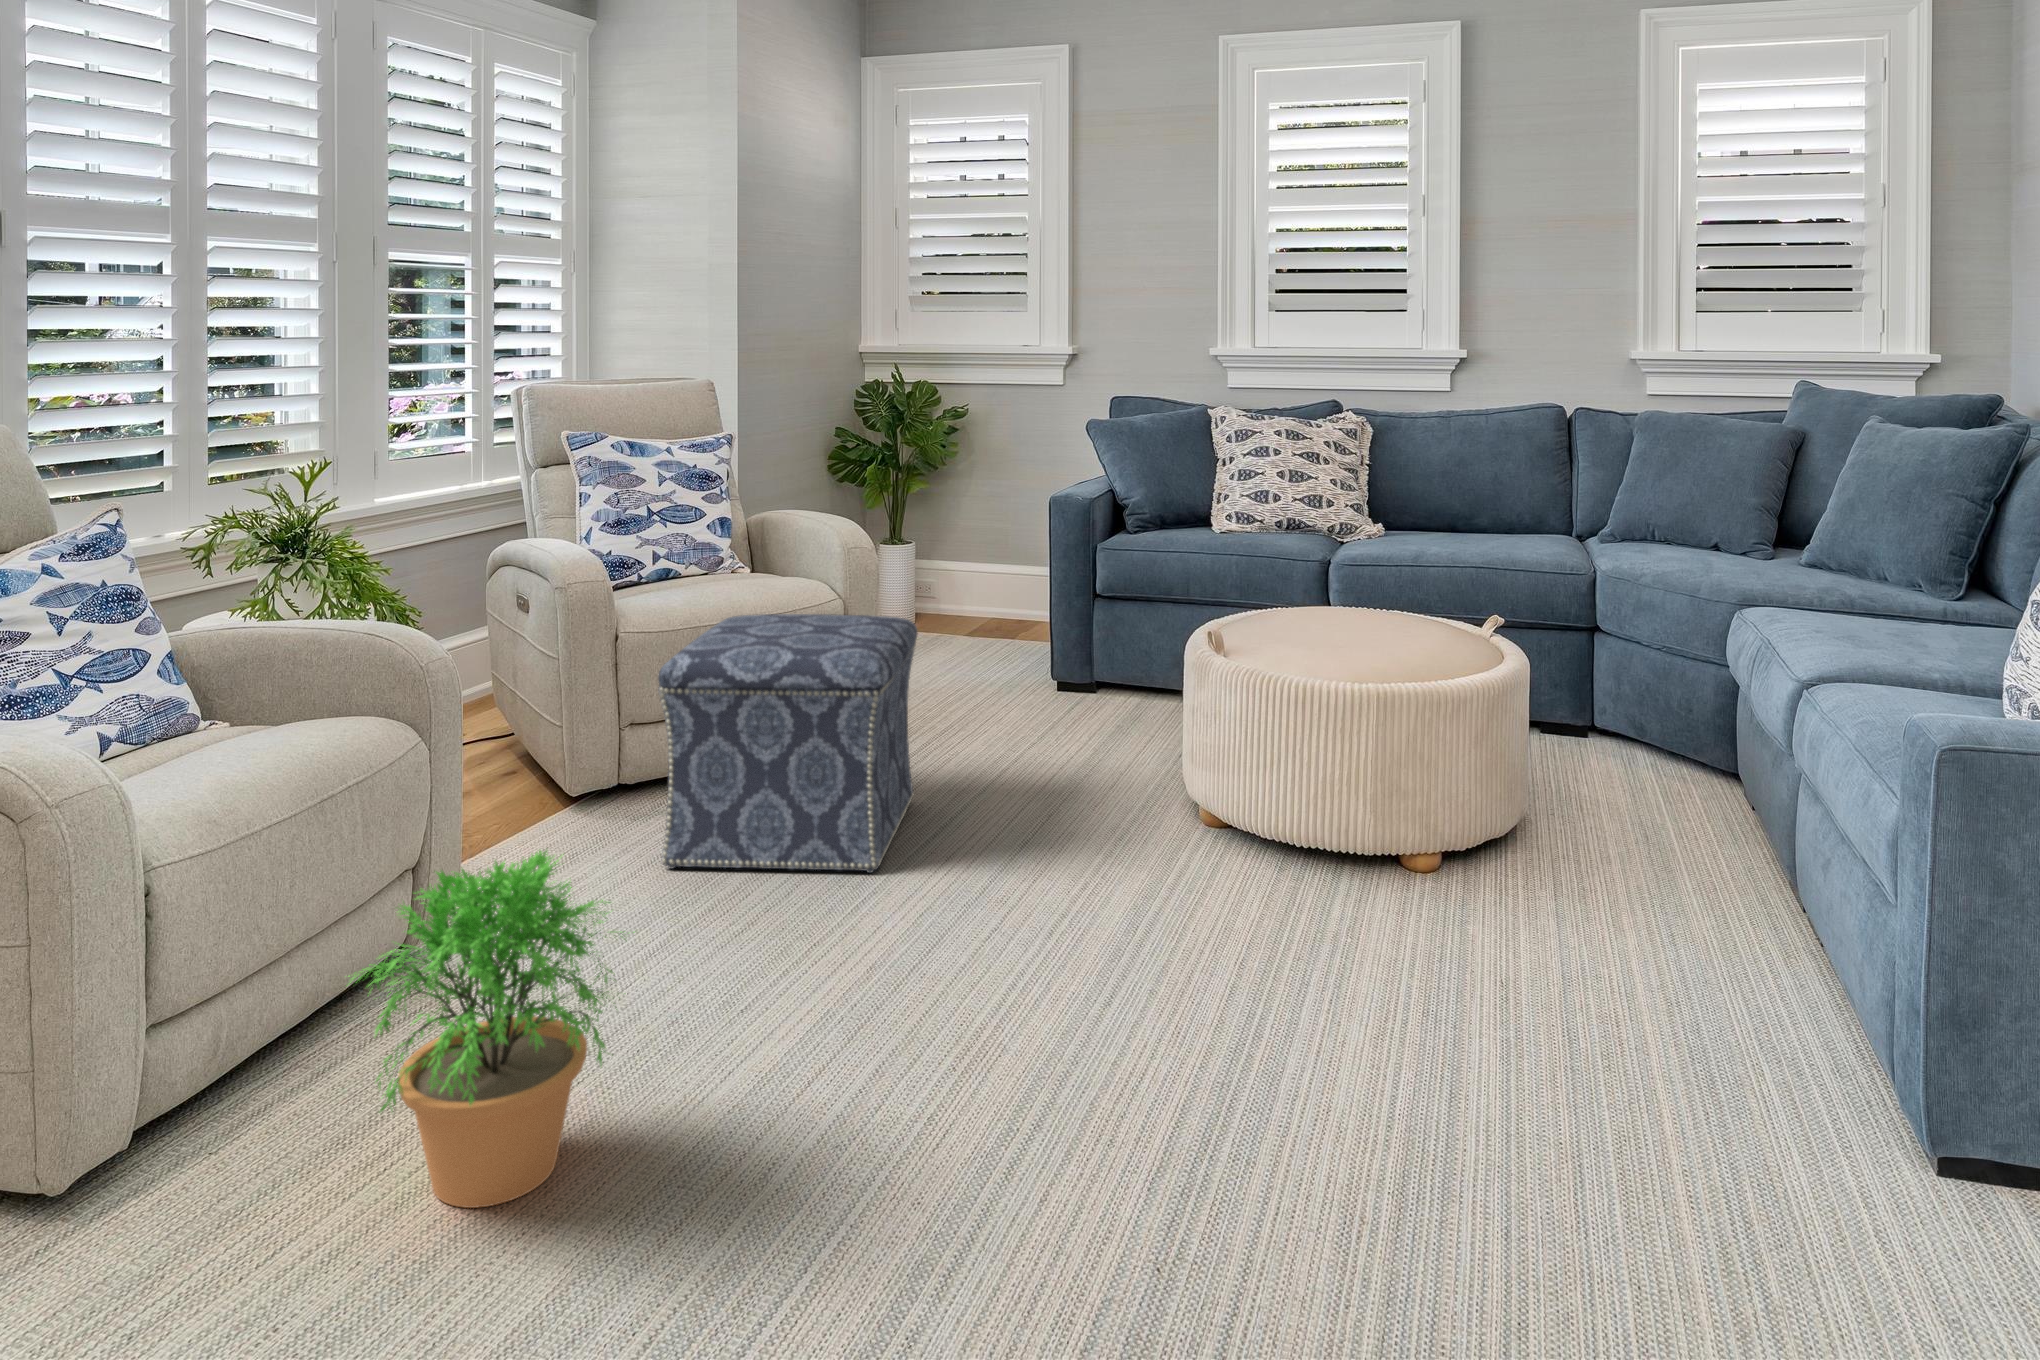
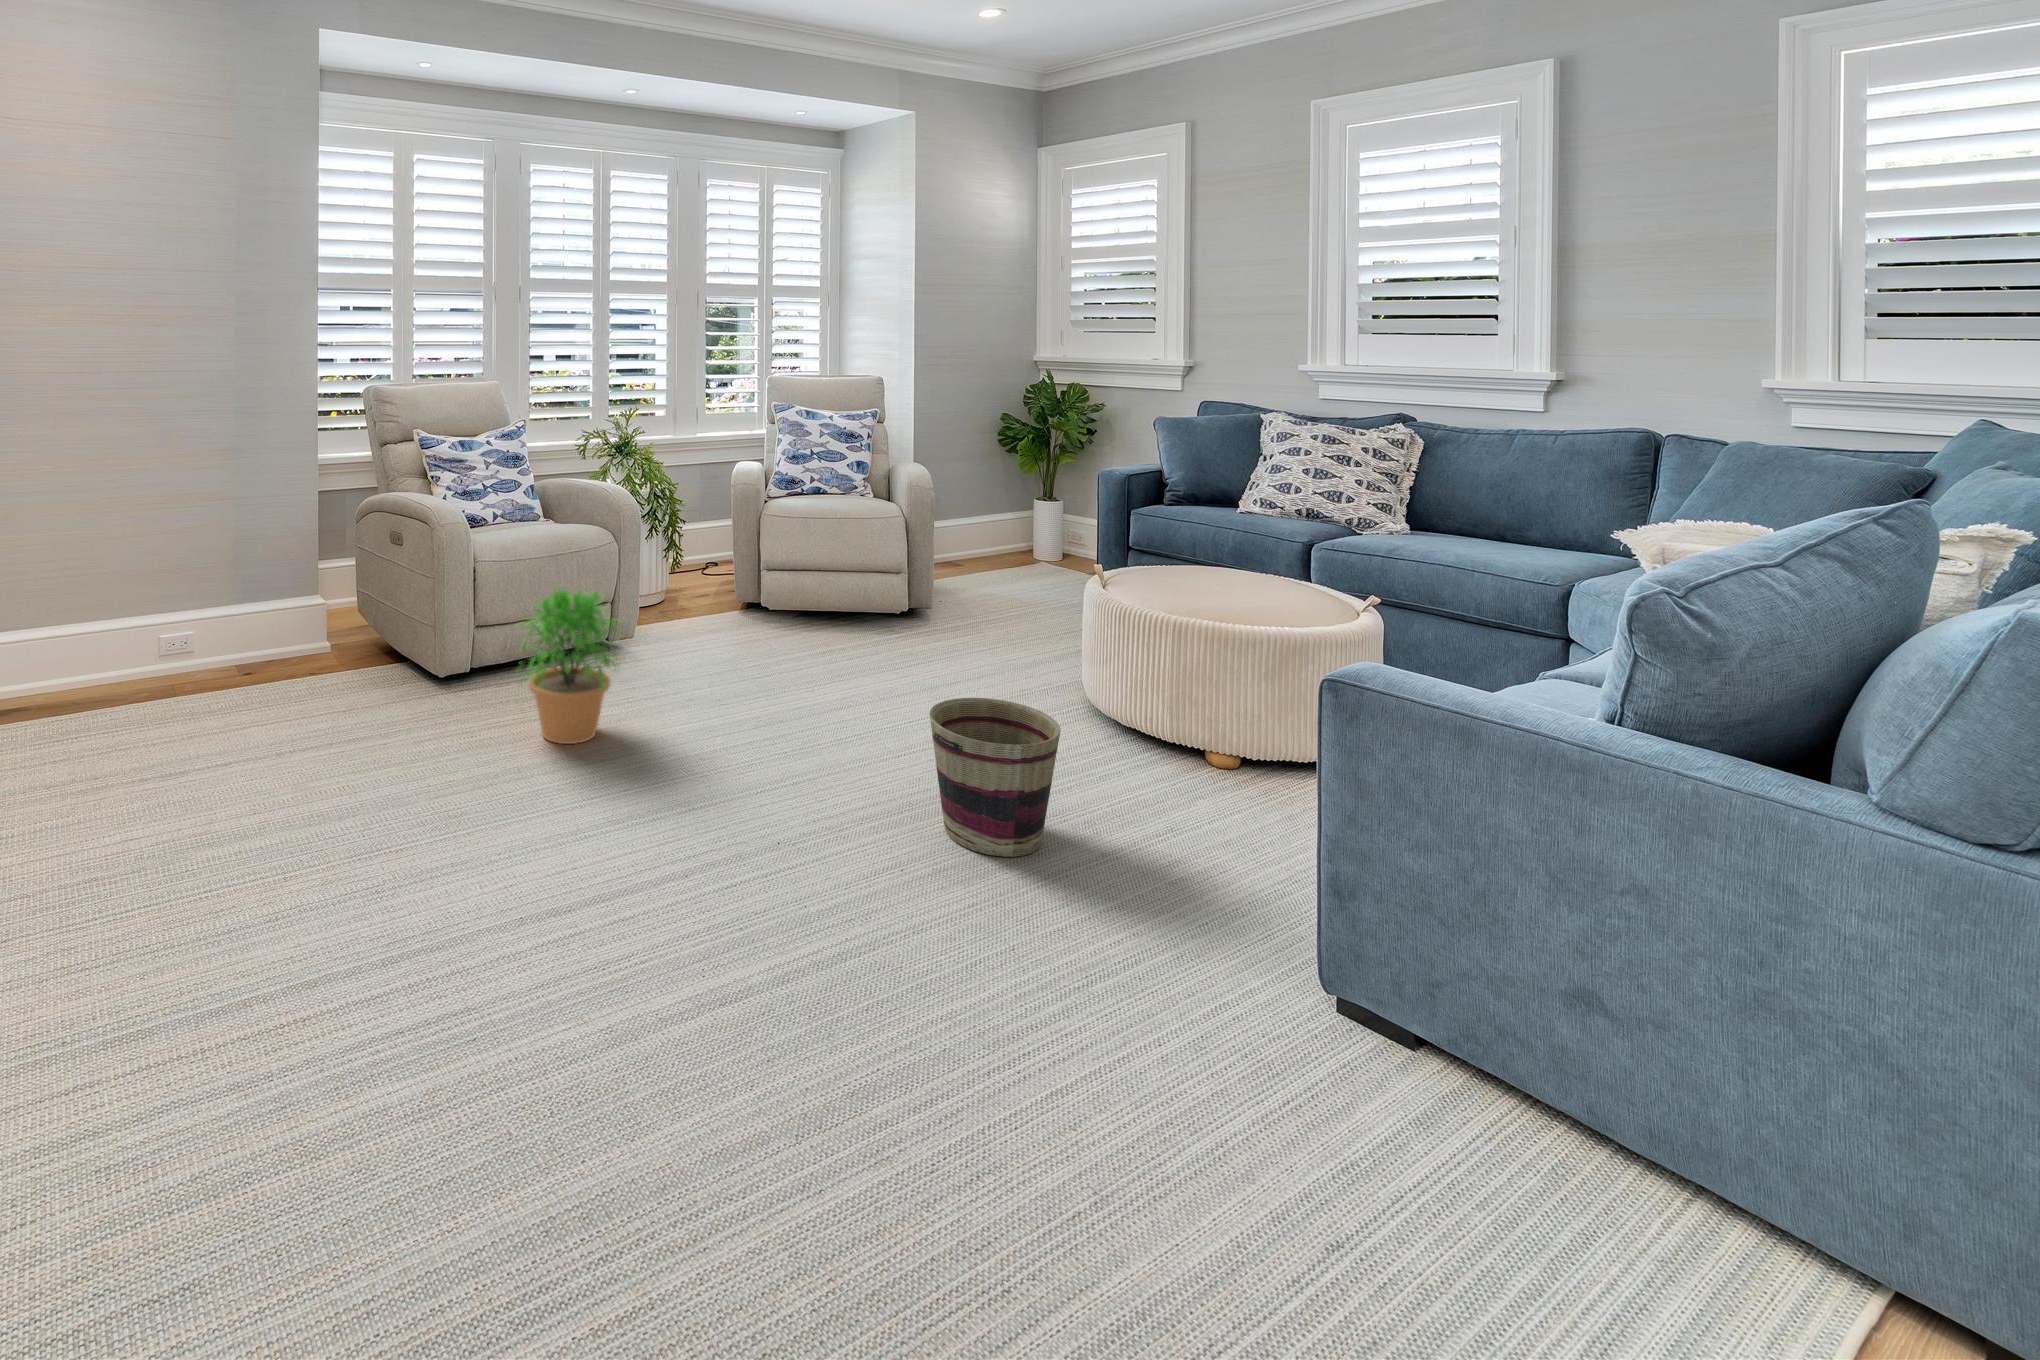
ottoman: present [658,614,917,873] -> none [756,514,932,674]
basket: none [1221,862,1414,1110] -> present [929,698,1061,857]

